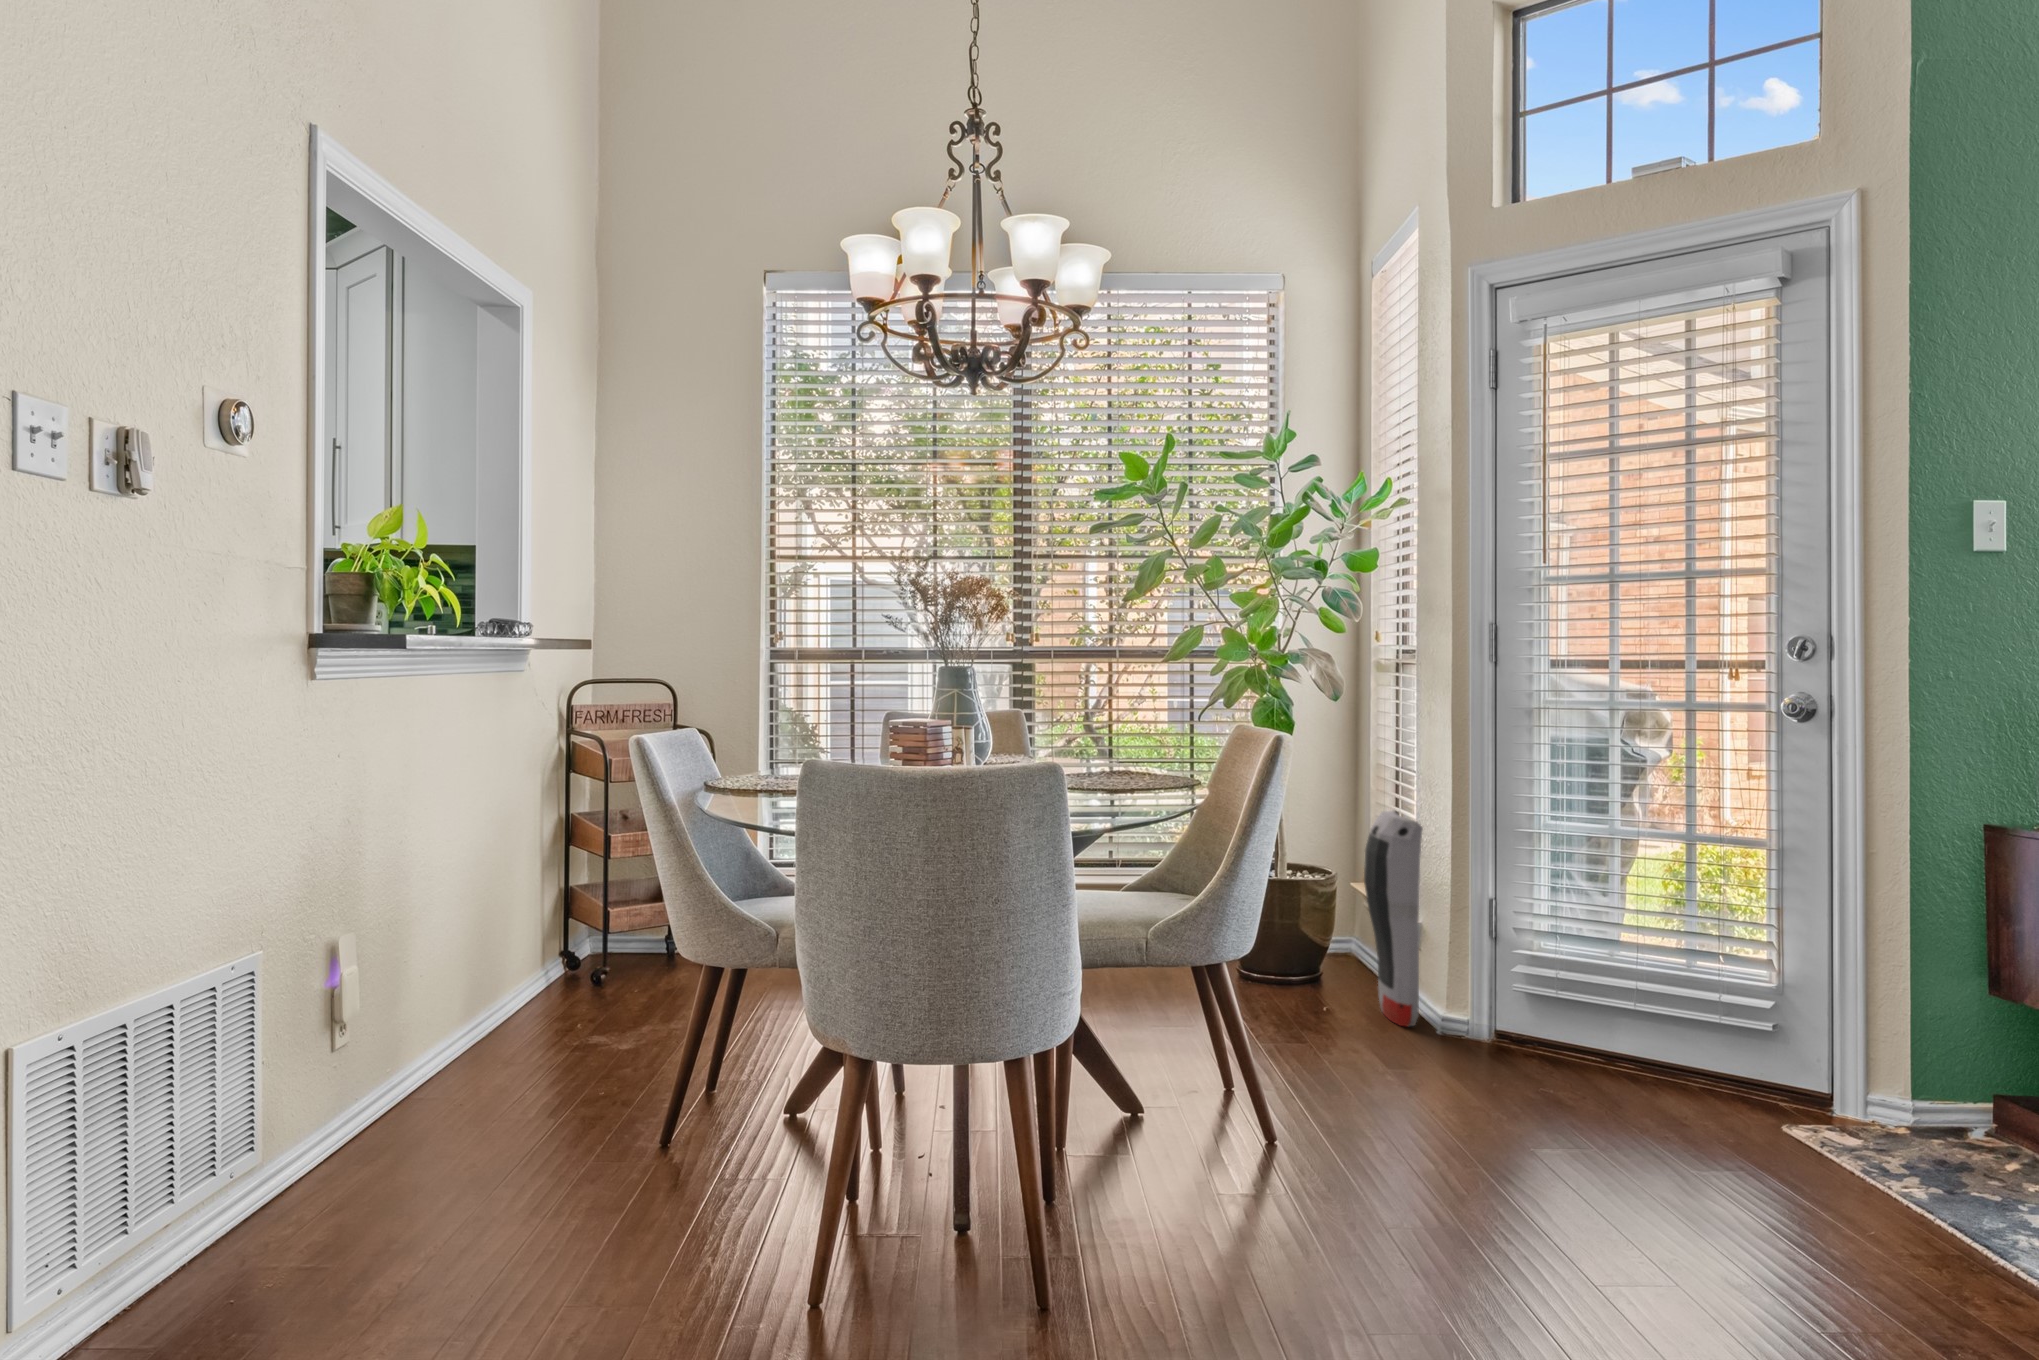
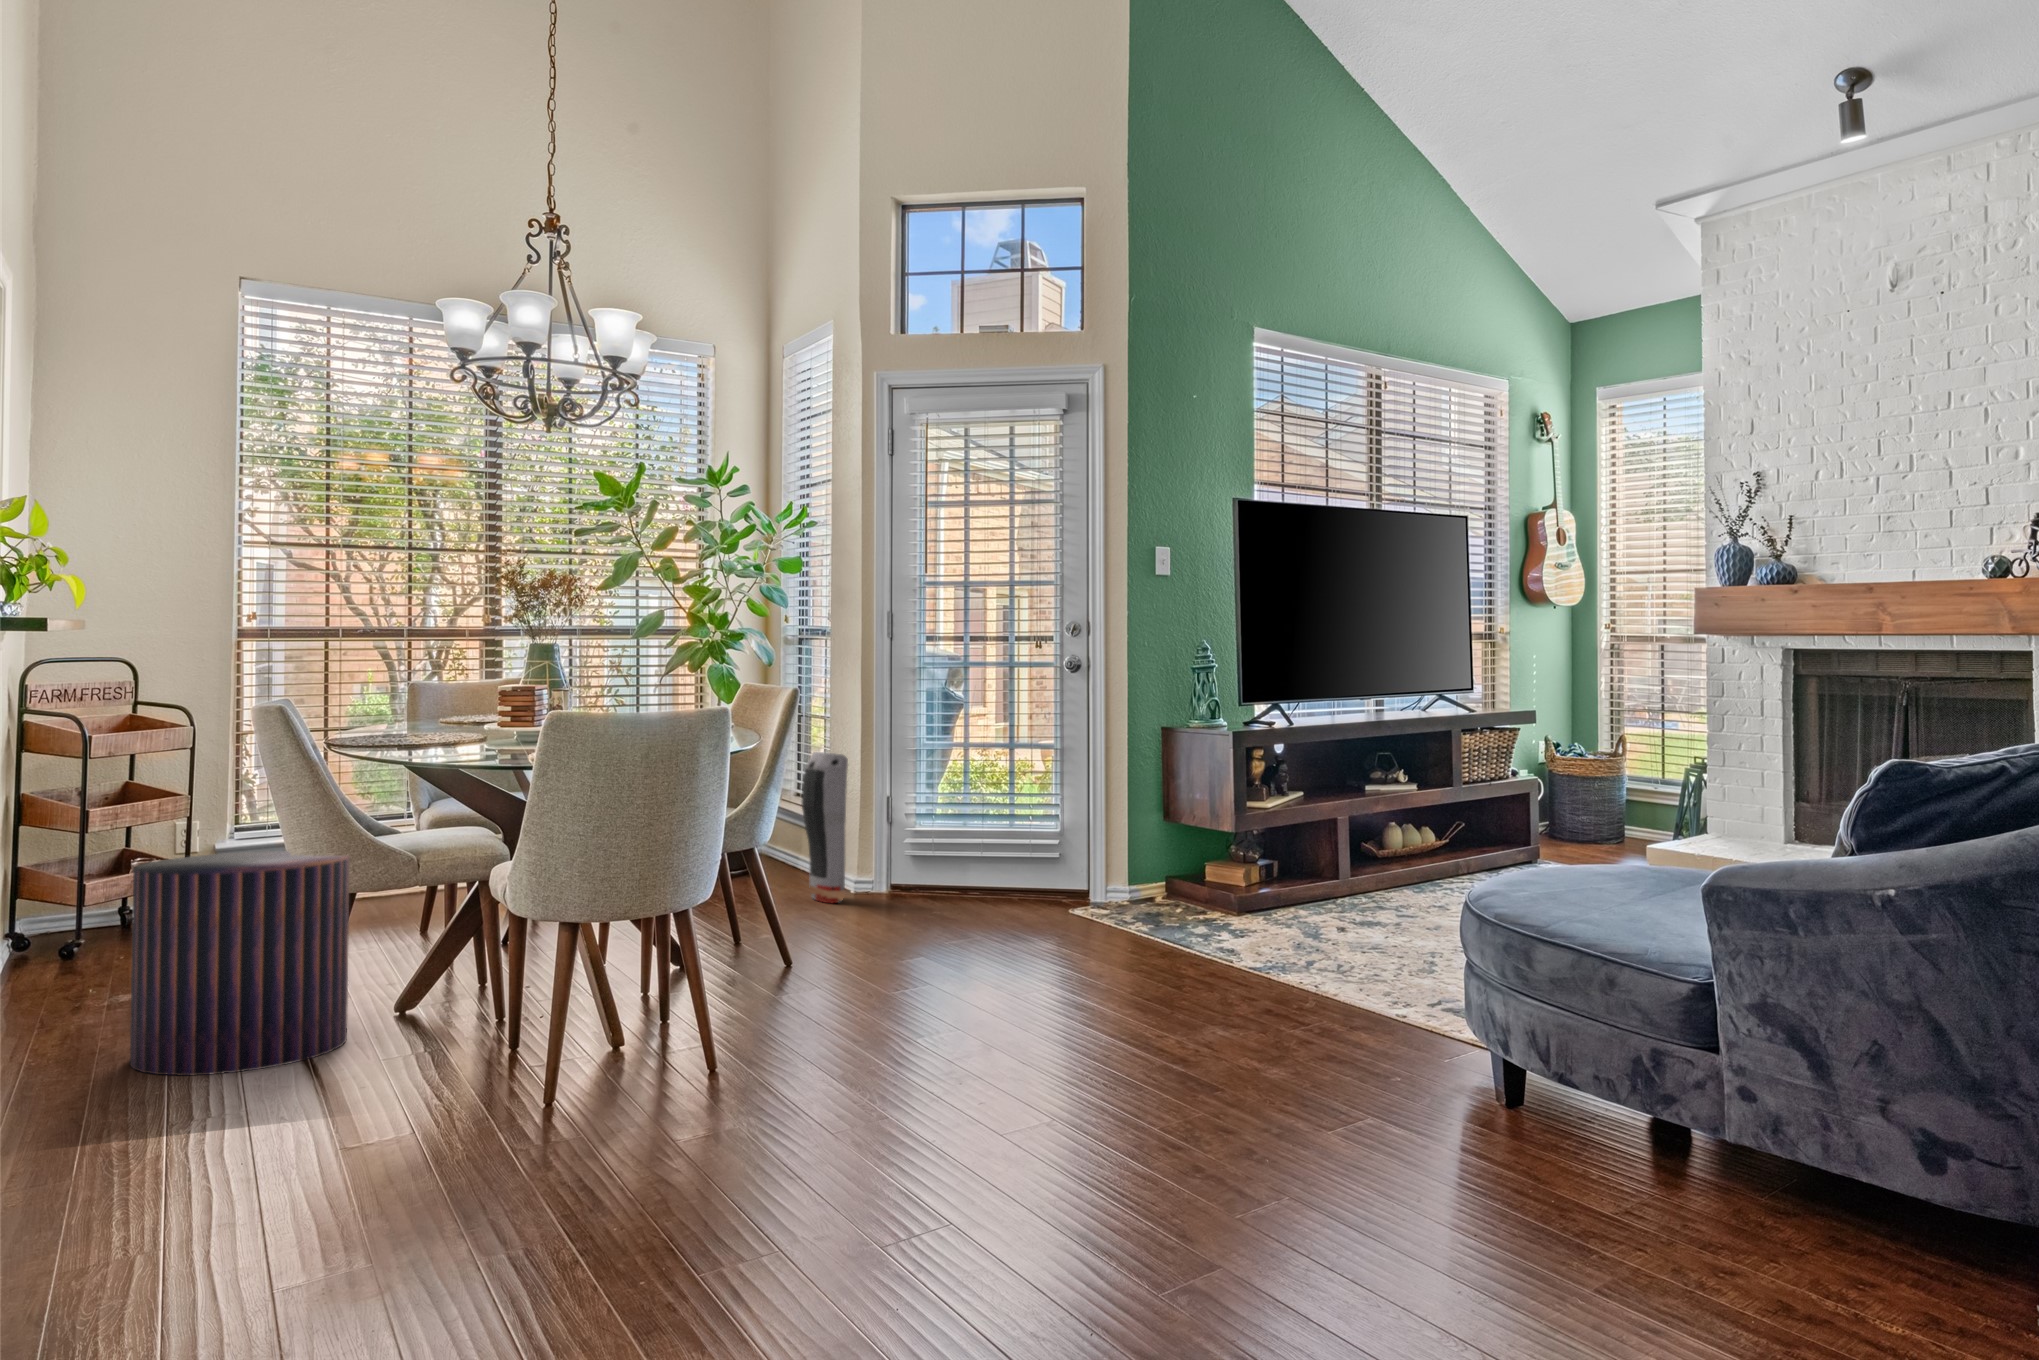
pouf: none [350,950,598,1267] -> present [130,851,350,1075]

